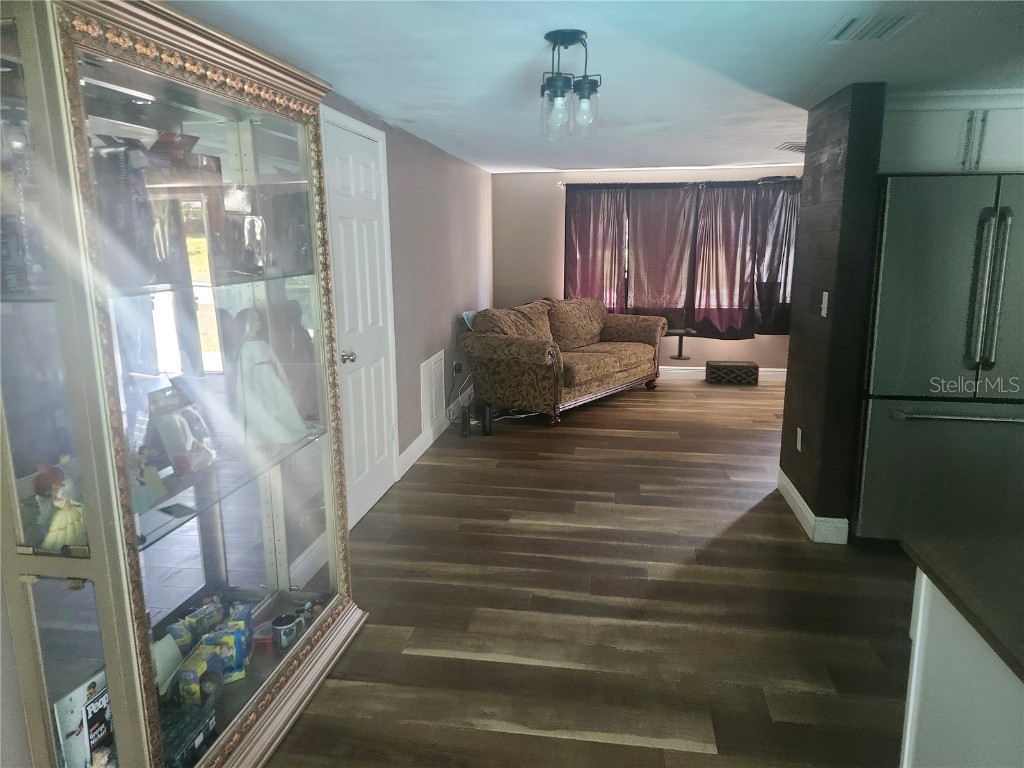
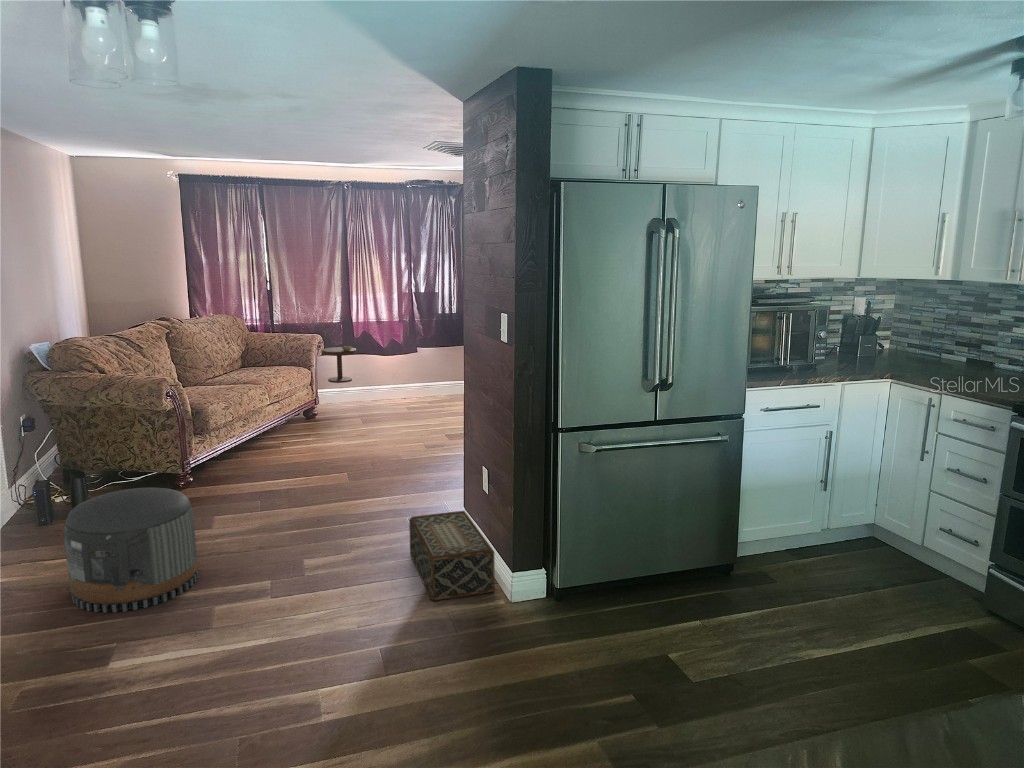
woven basket: present [705,361,759,385] -> present [409,511,495,601]
pouf: none [484,413,566,495] -> present [64,488,198,613]

